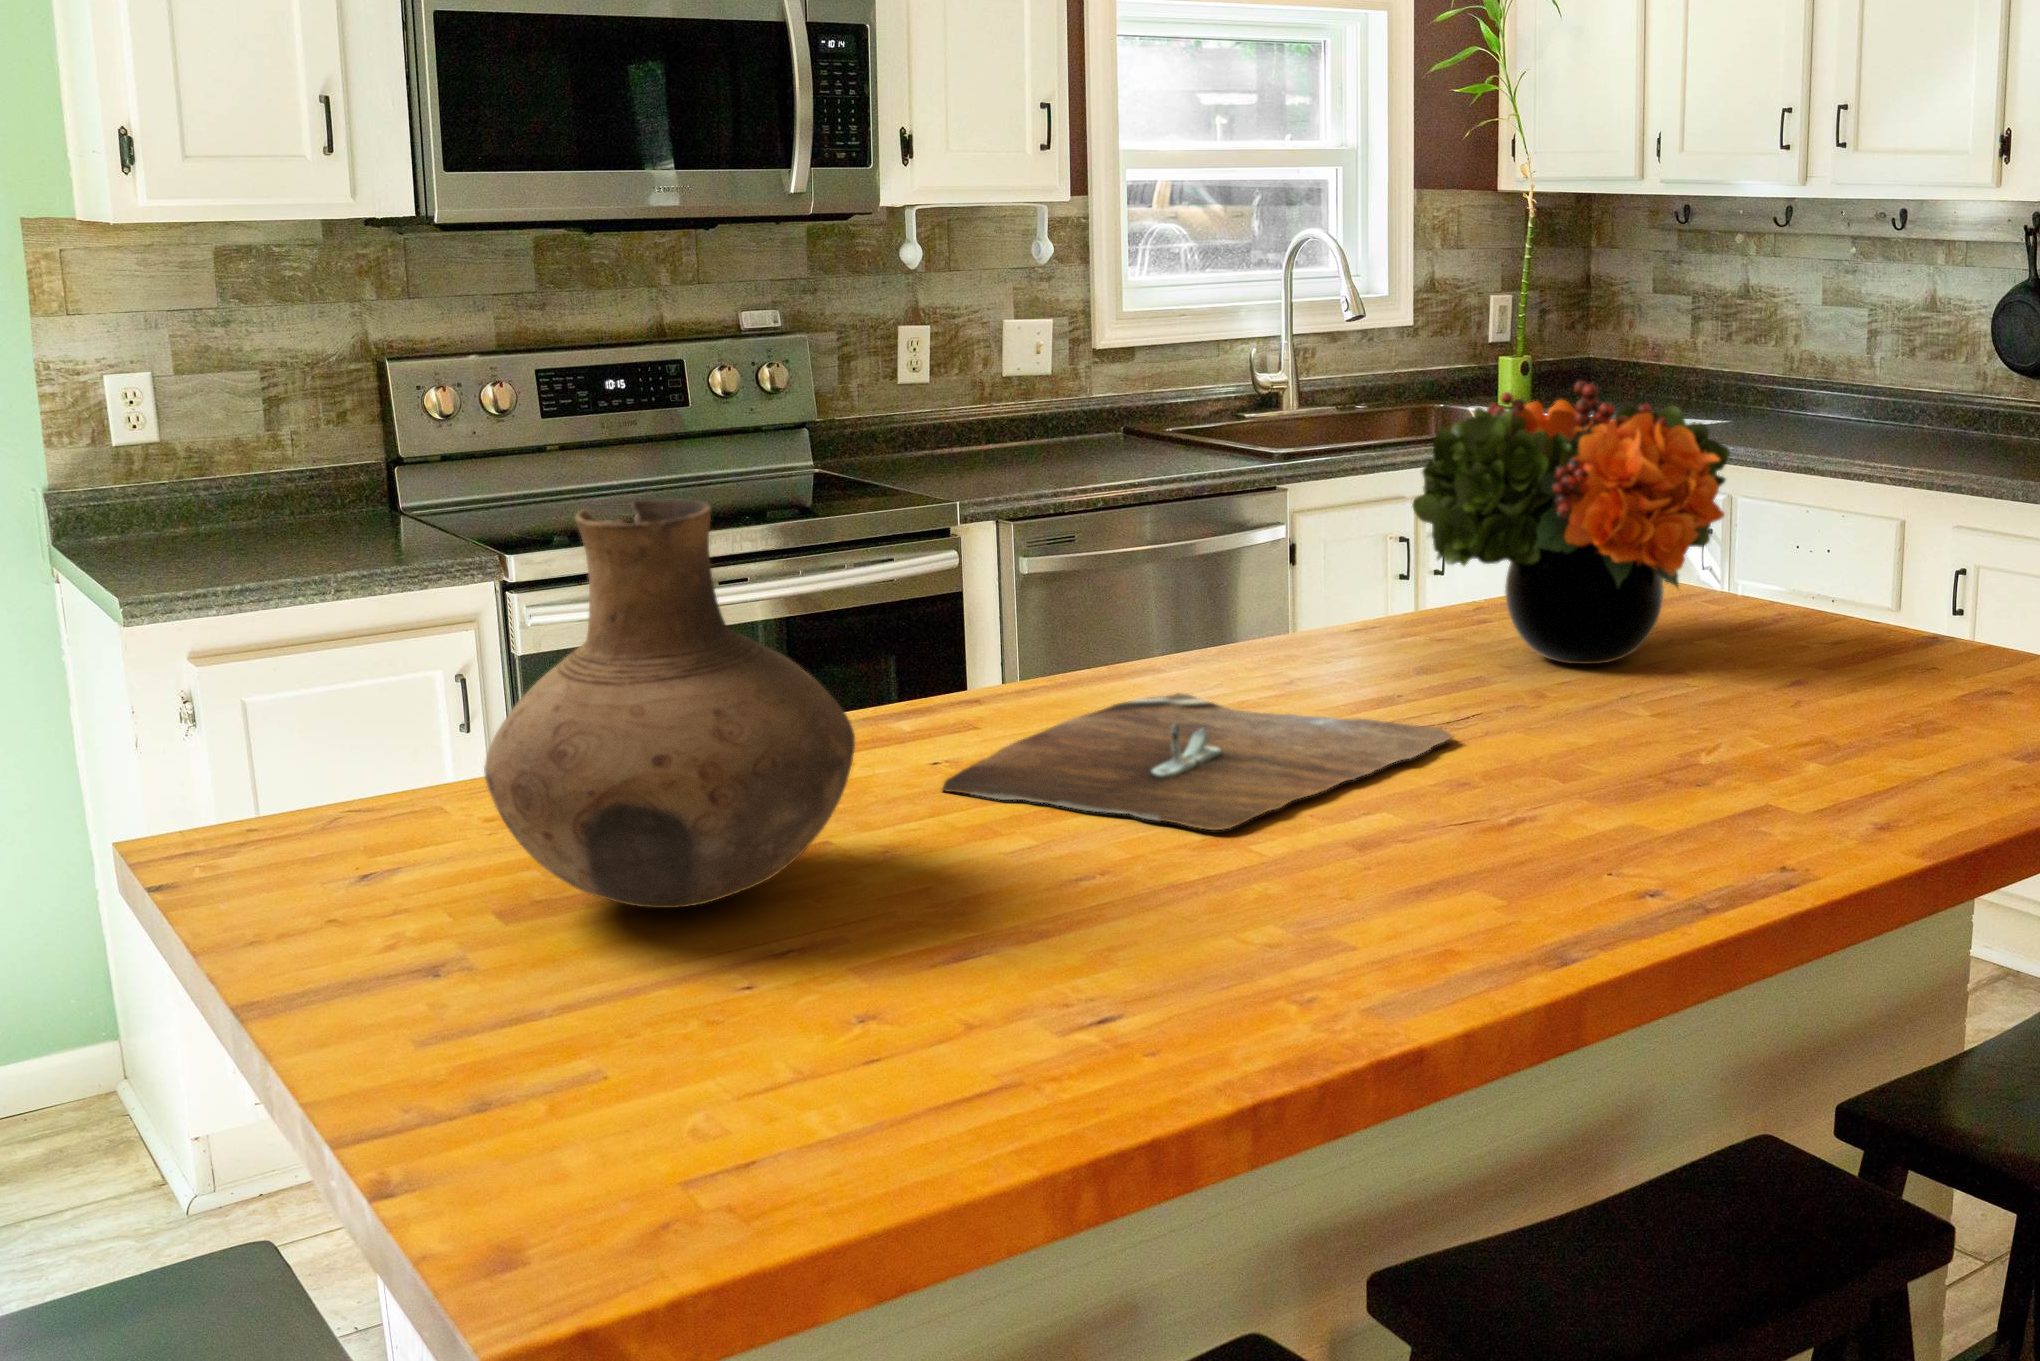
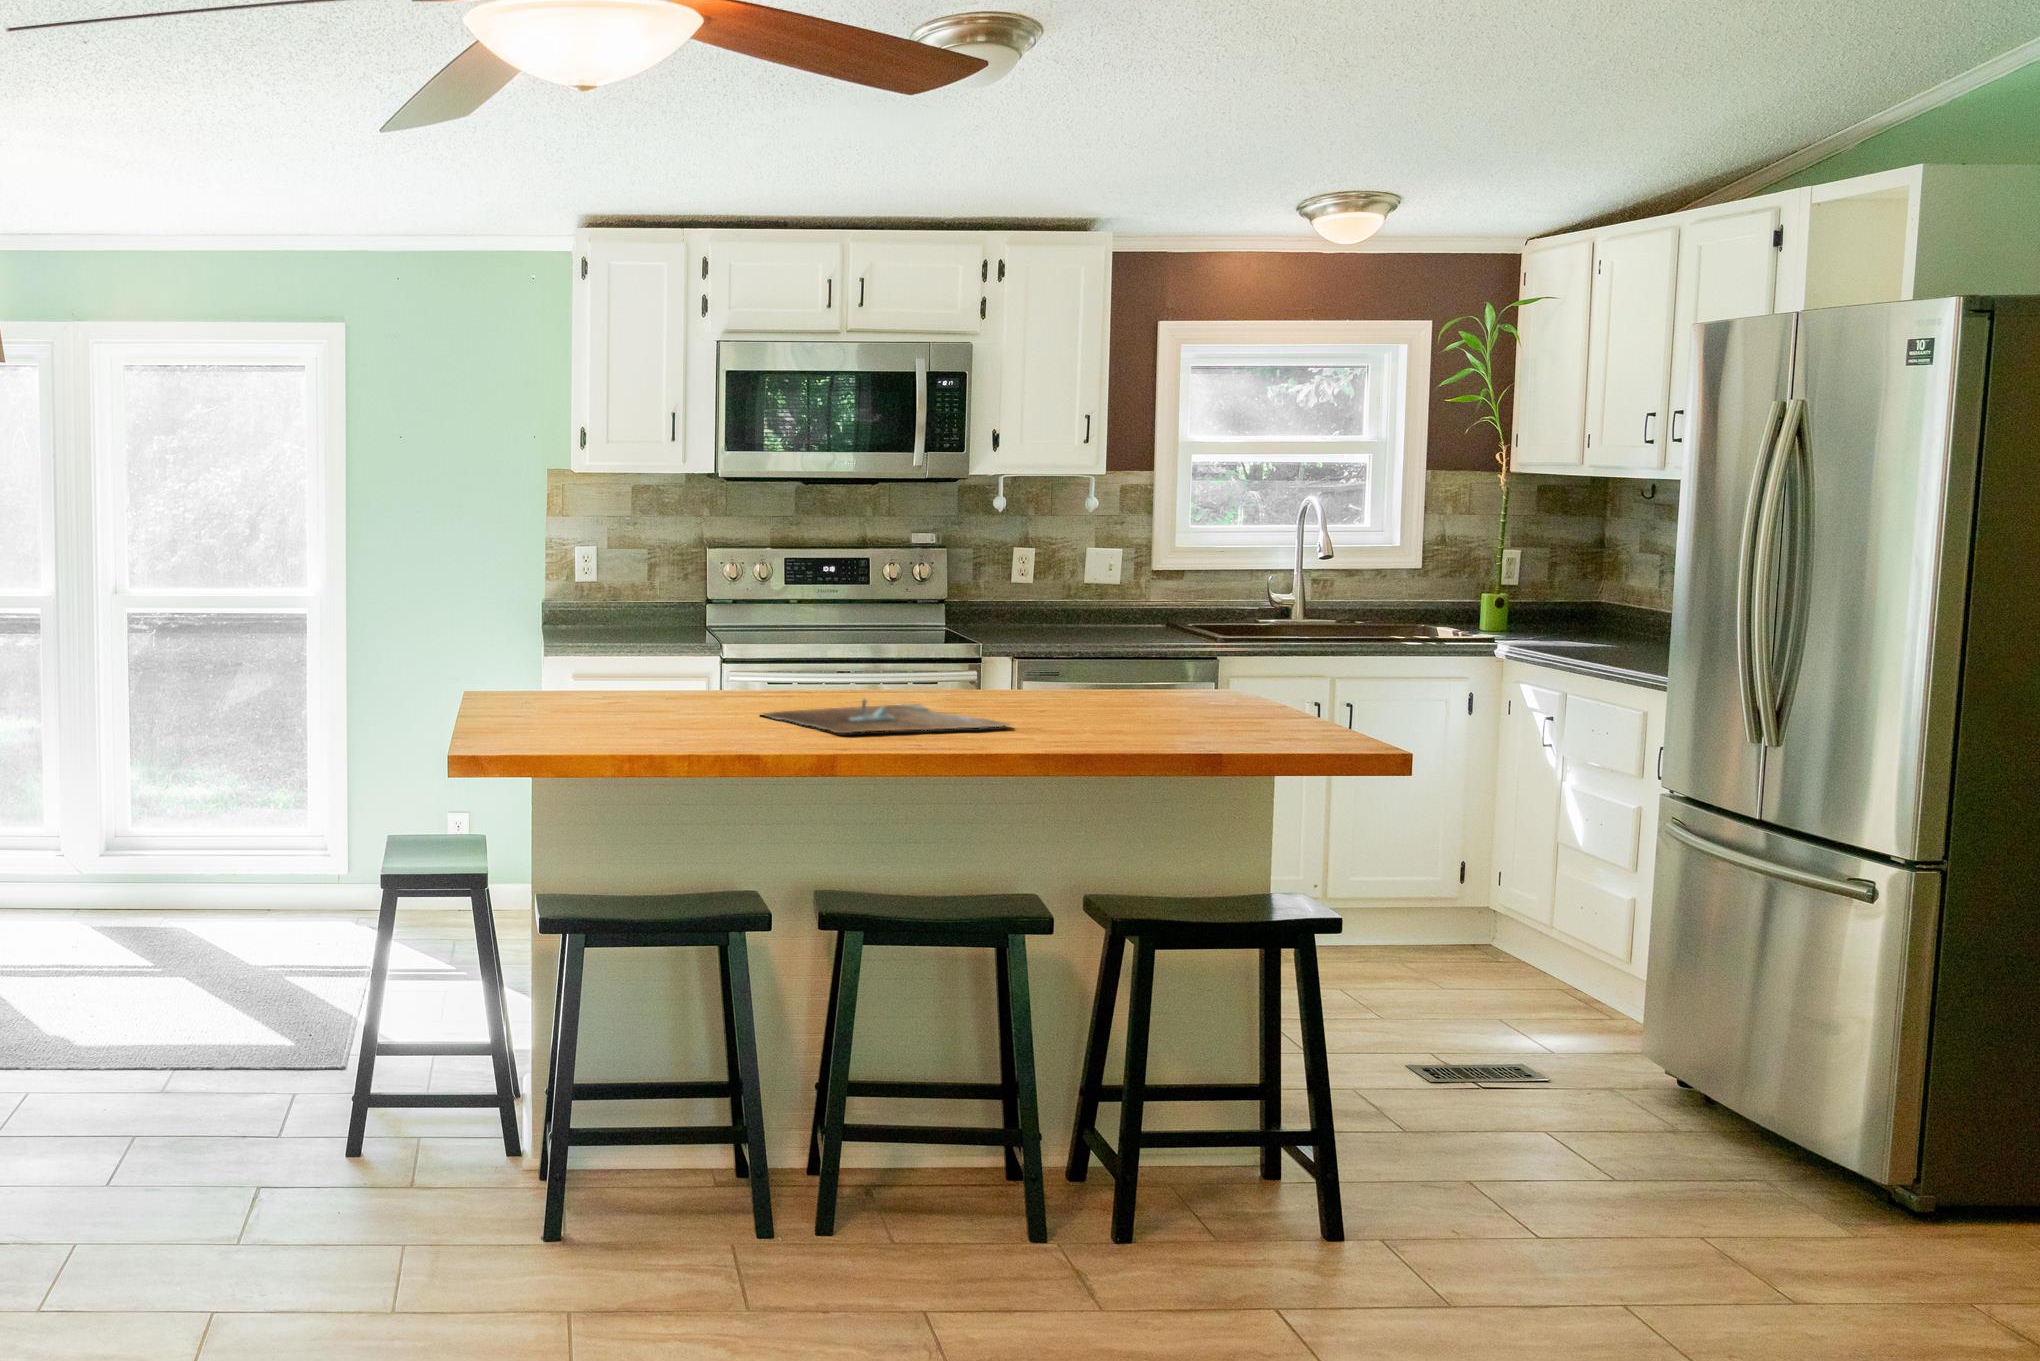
flower arrangement: present [1412,381,1730,664] -> none [1068,562,1260,719]
vase: present [484,500,855,908] -> none [552,567,688,724]

